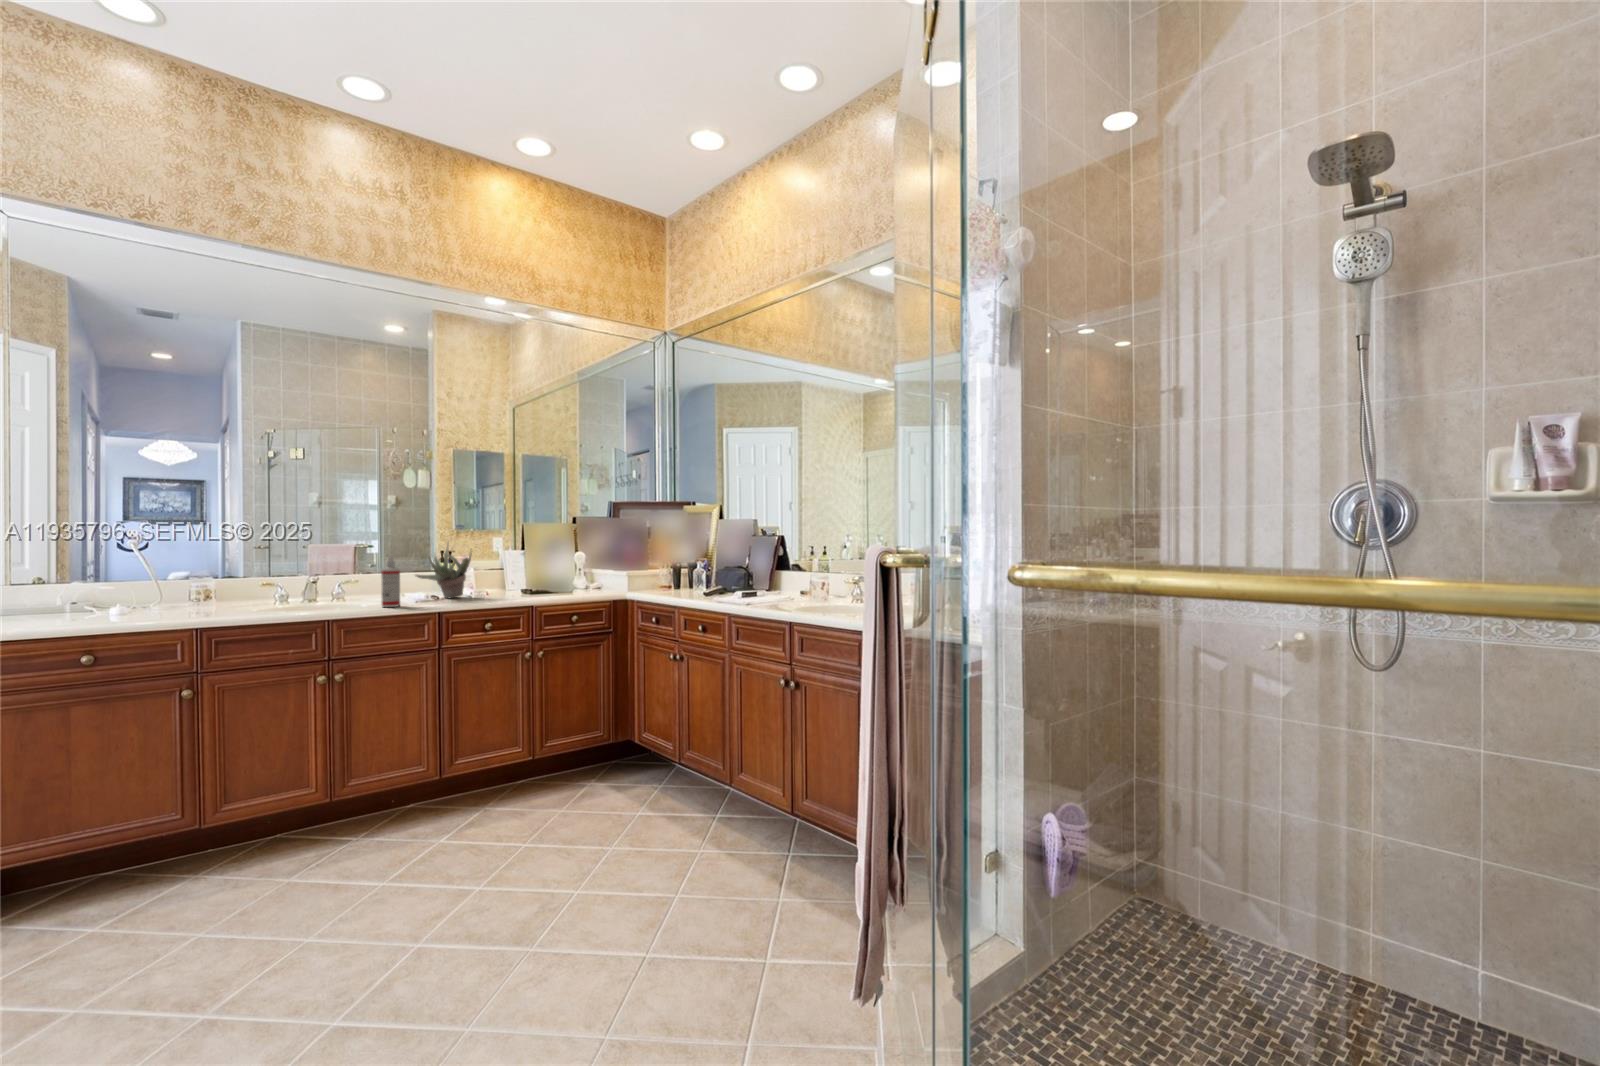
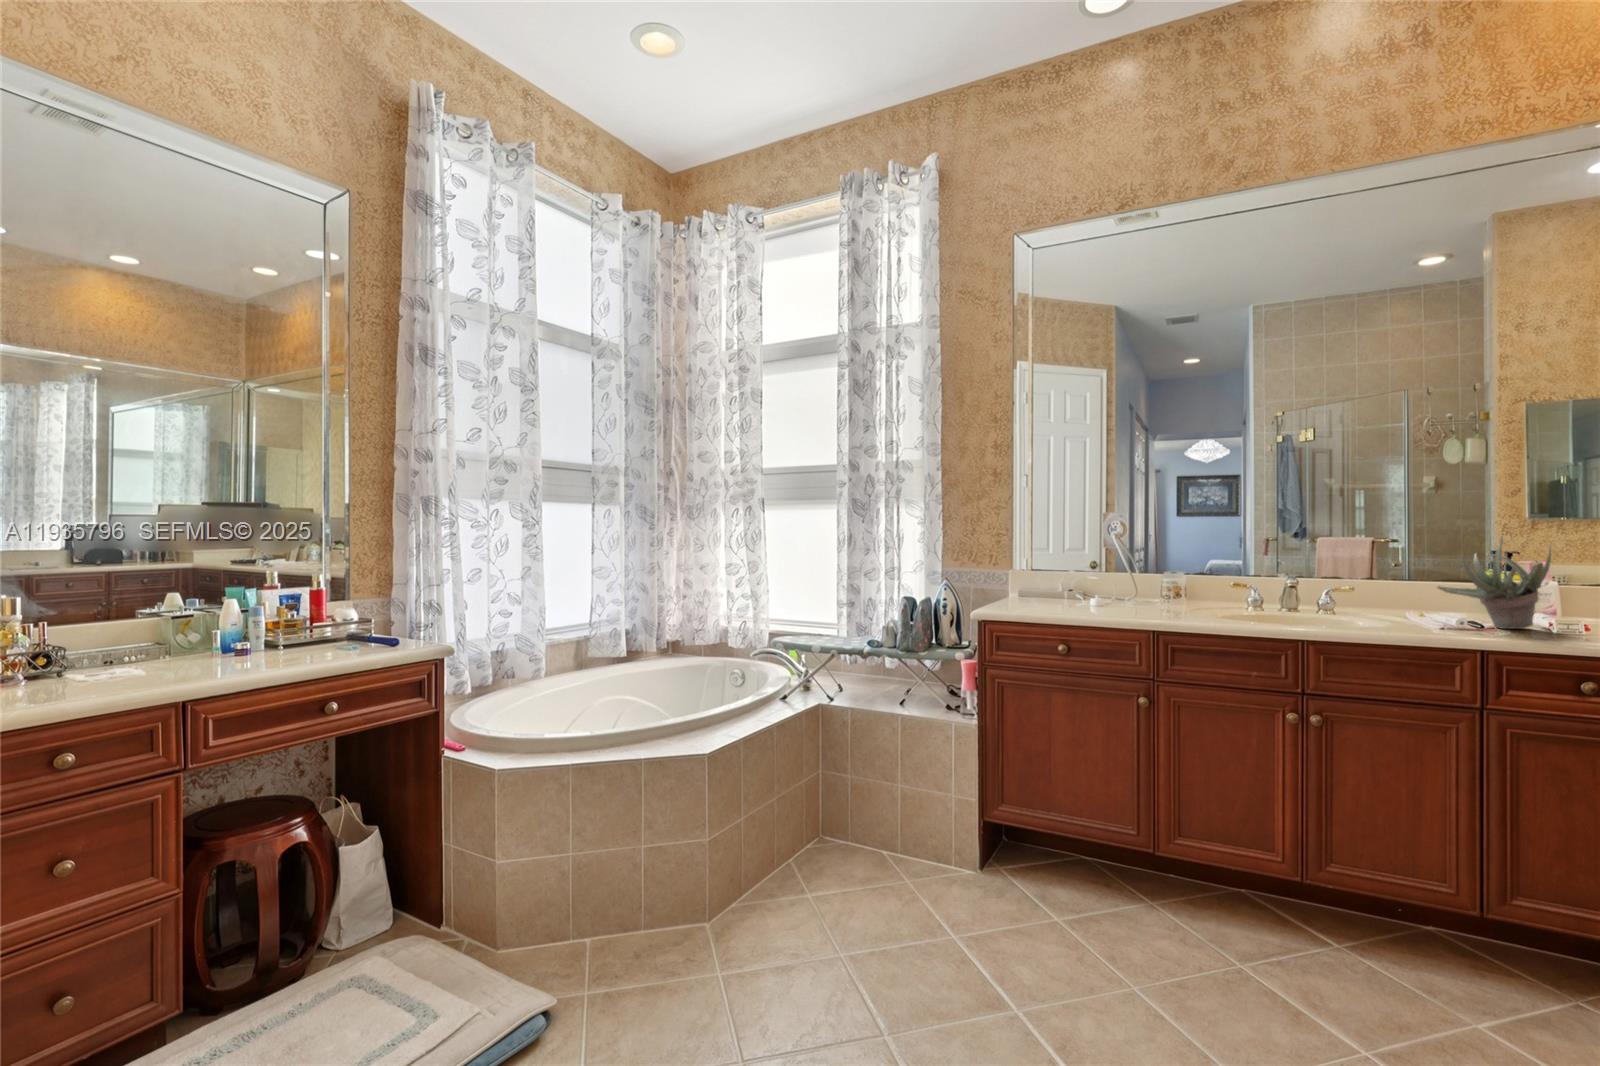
spray bottle: present [381,555,400,607] -> none [1379,555,1410,633]

